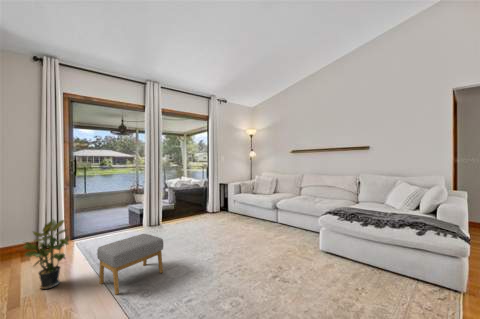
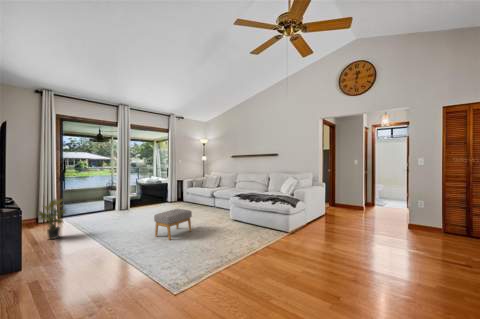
footstool: present [97,234,163,295] -> present [154,209,192,240]

